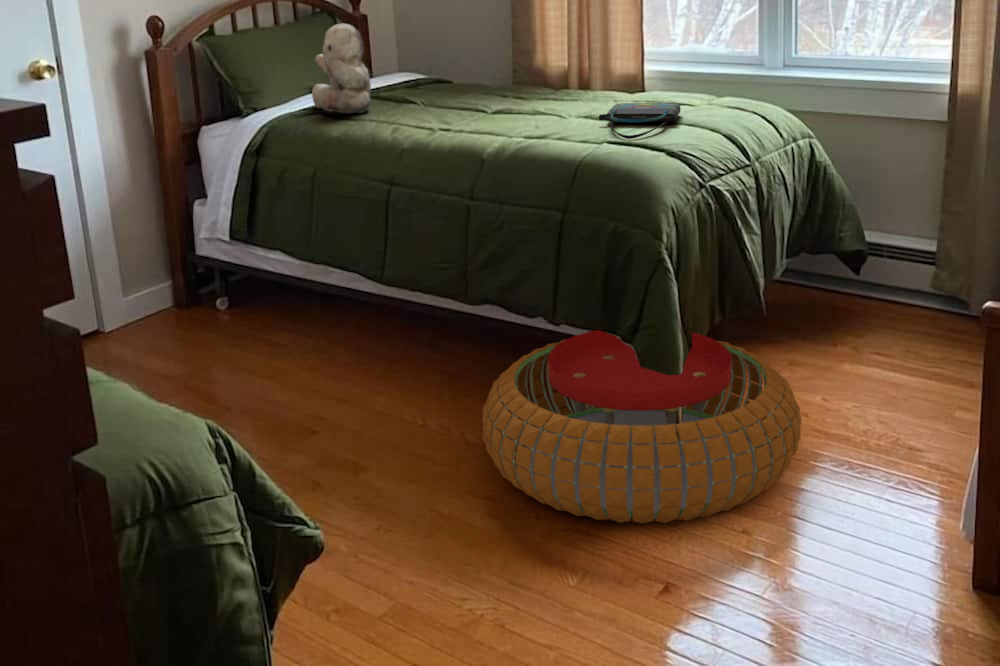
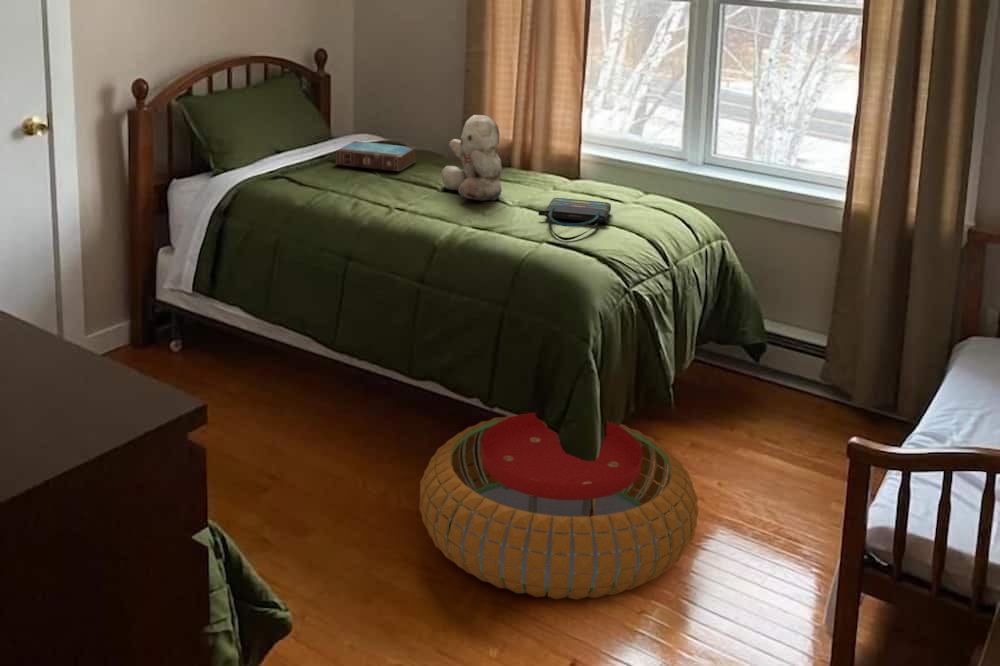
teddy bear: present [312,24,371,113] -> present [442,115,502,200]
book: none [375,74,464,99] -> present [335,141,415,171]

